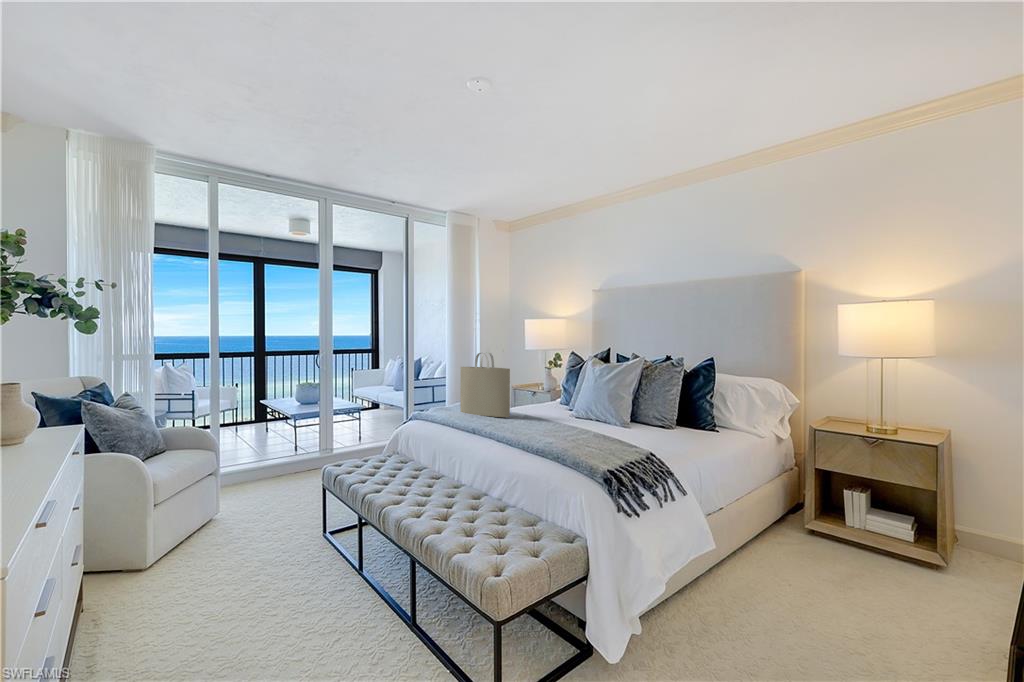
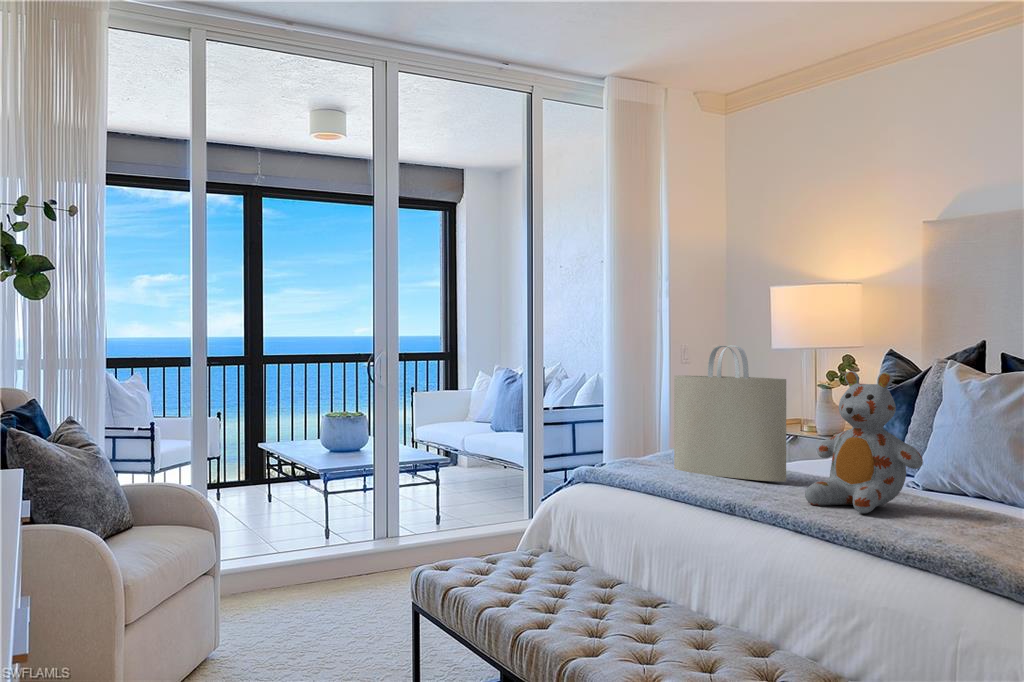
stuffed bear: none [511,366,563,433] -> present [805,371,923,513]

